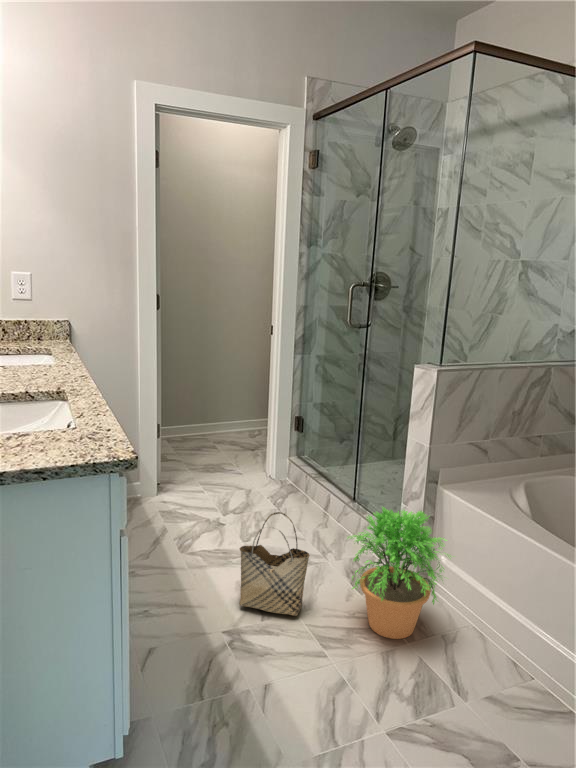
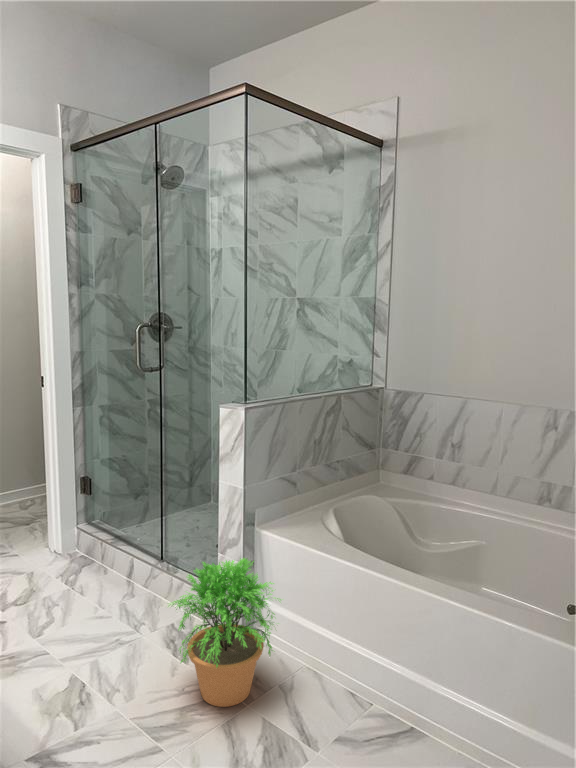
woven basket: present [240,512,310,616] -> none [36,593,126,721]

